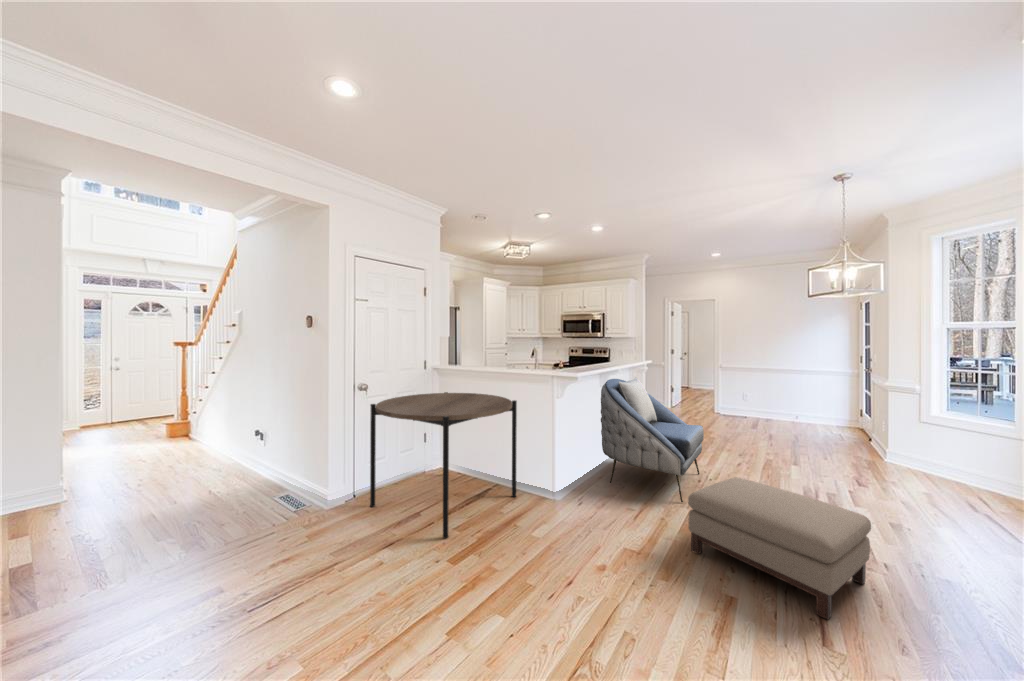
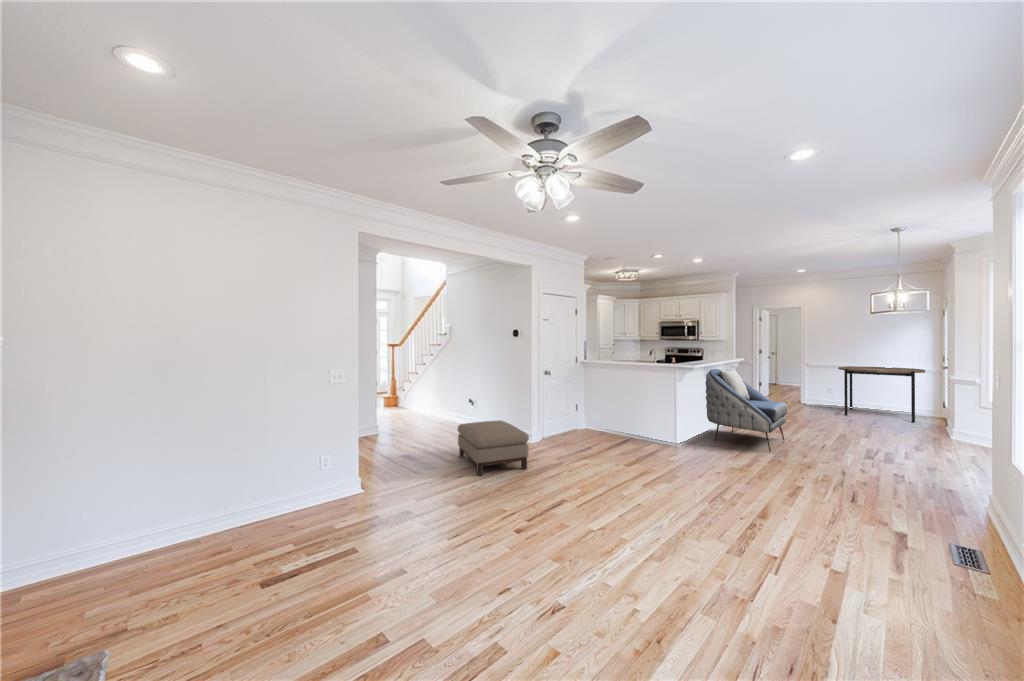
dining table: present [370,392,517,538] -> present [838,366,925,423]
ottoman: present [688,477,871,620] -> present [458,420,529,476]

